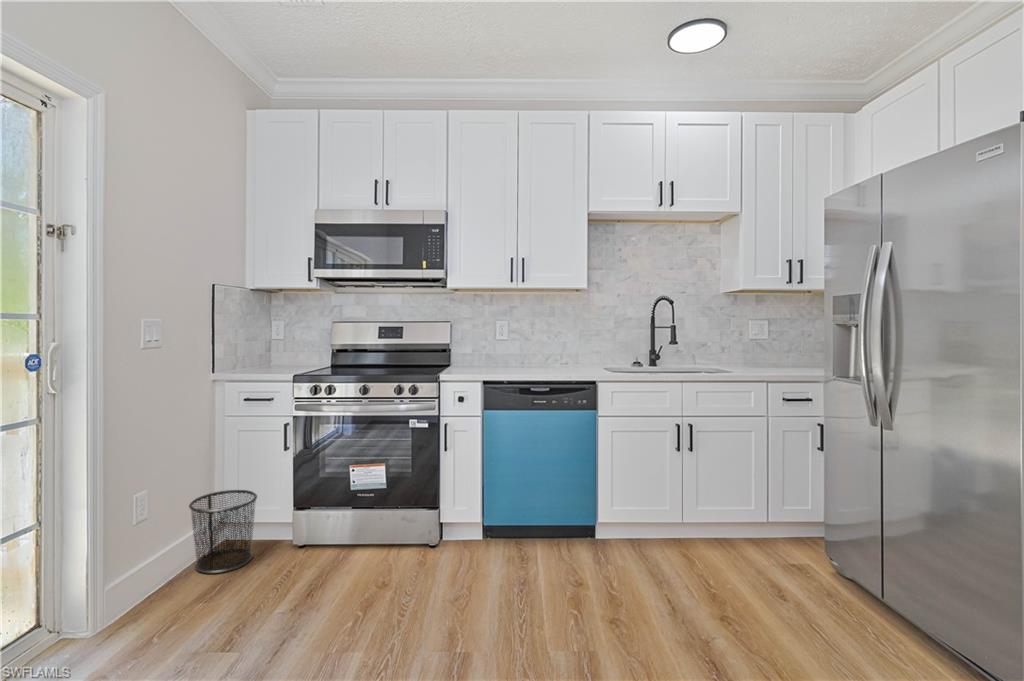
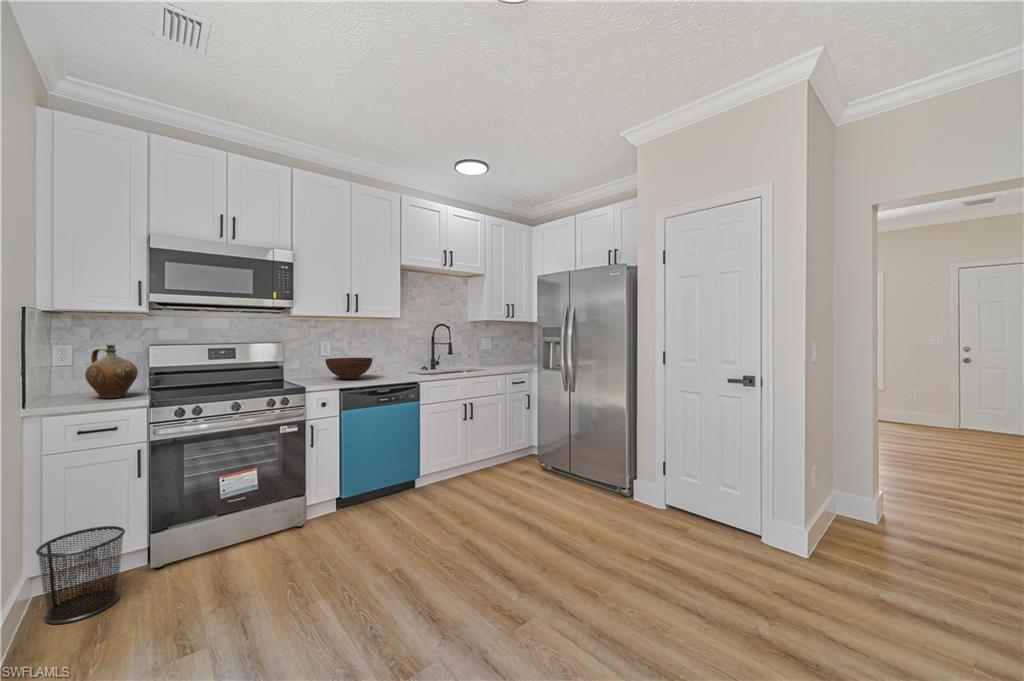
ceramic jug: none [262,319,301,370] -> present [85,345,138,398]
fruit bowl: none [487,342,543,370] -> present [325,358,372,379]

